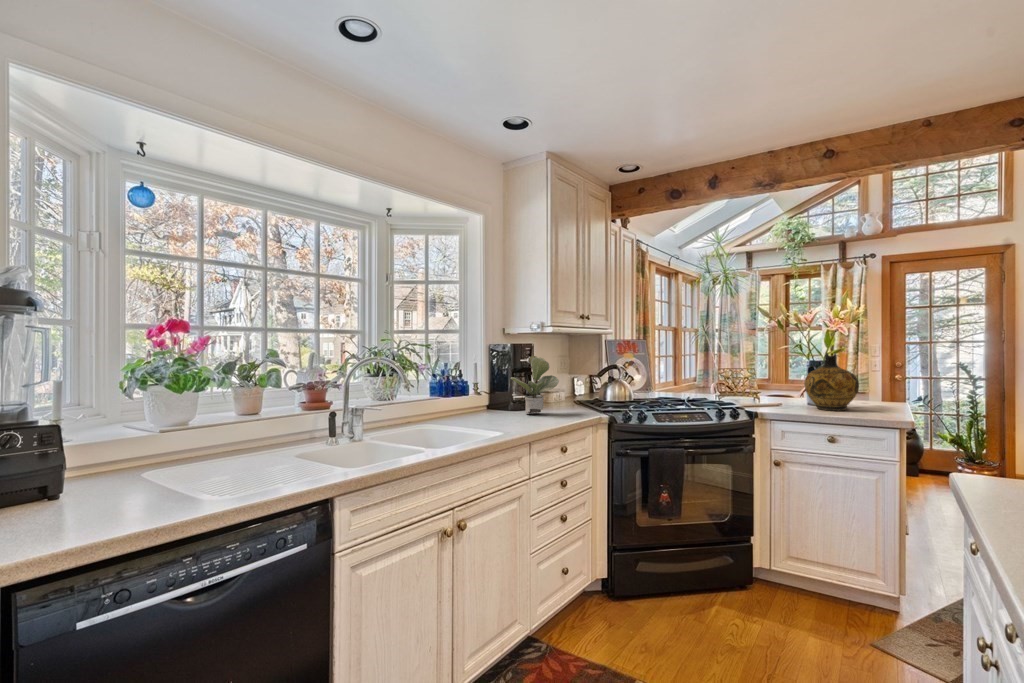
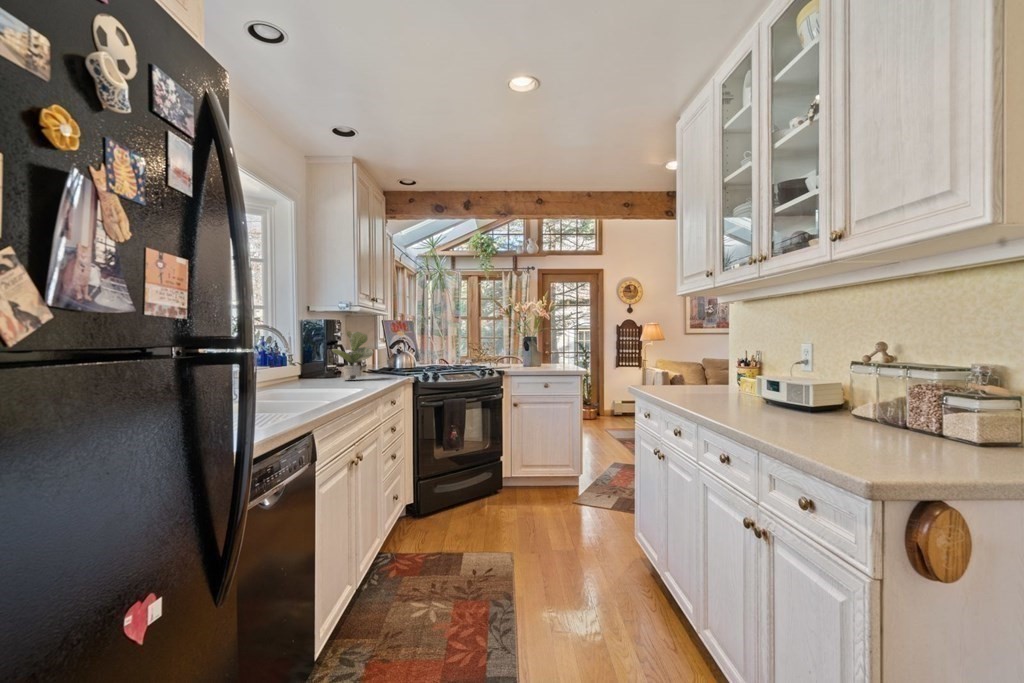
ceramic jug: present [804,353,859,410] -> none [524,330,554,368]

